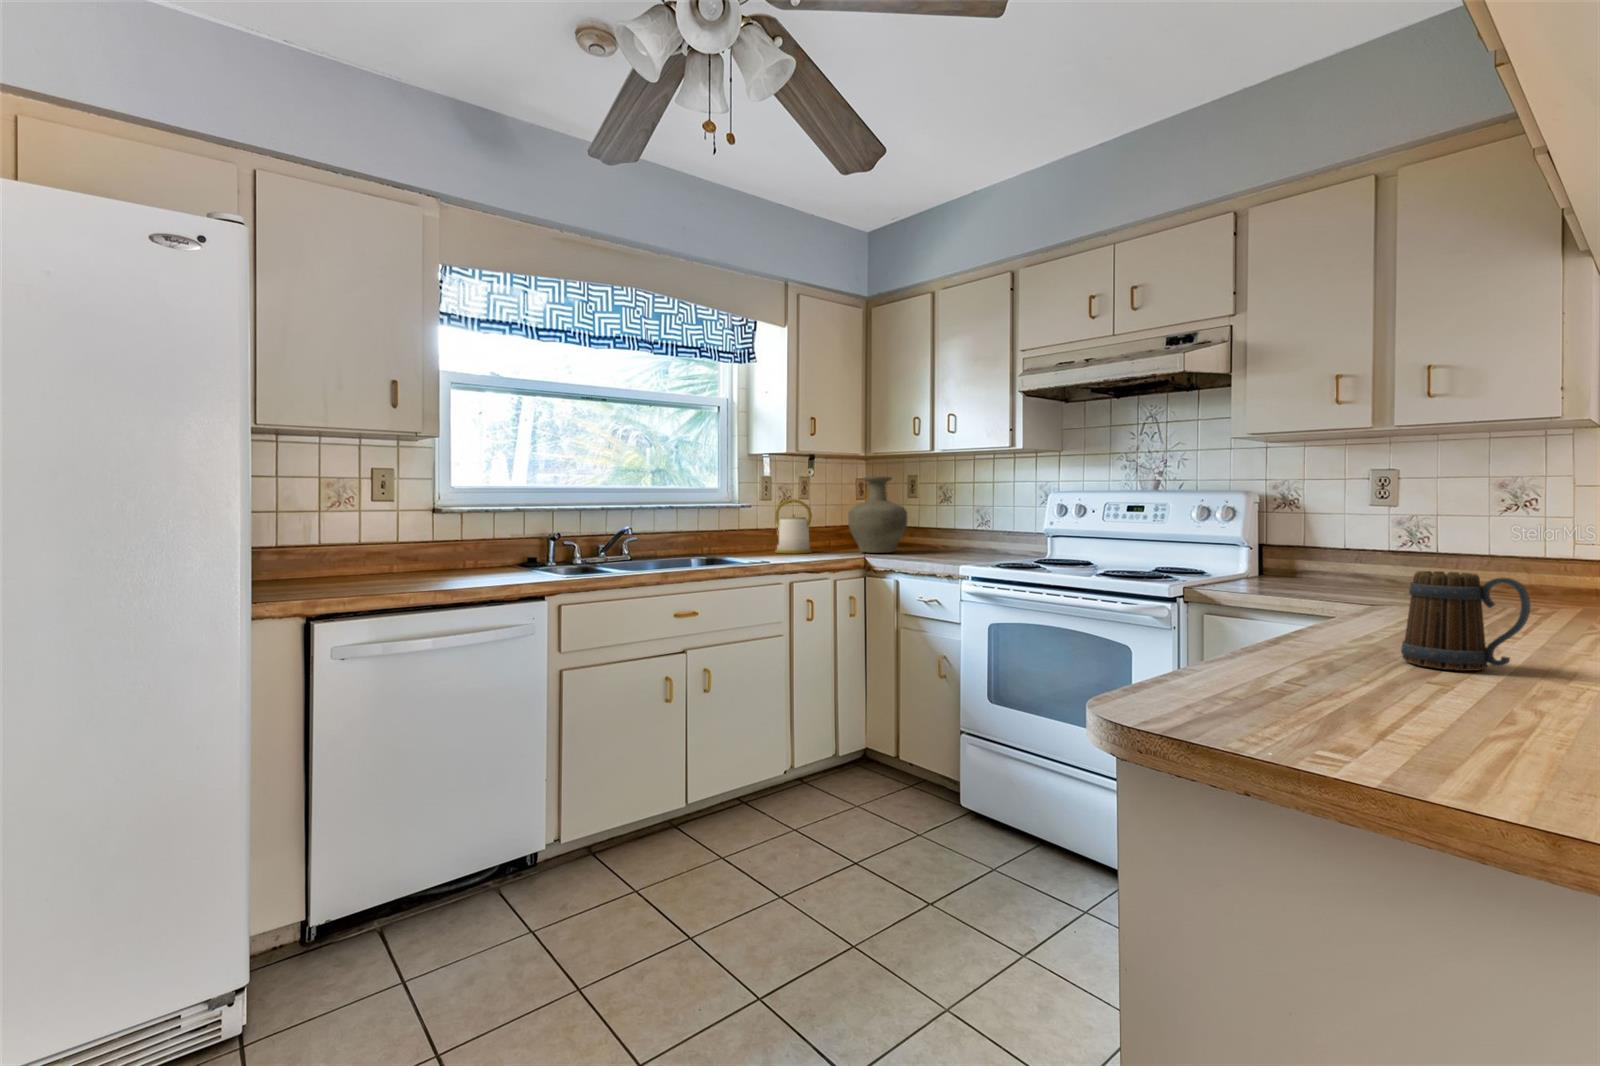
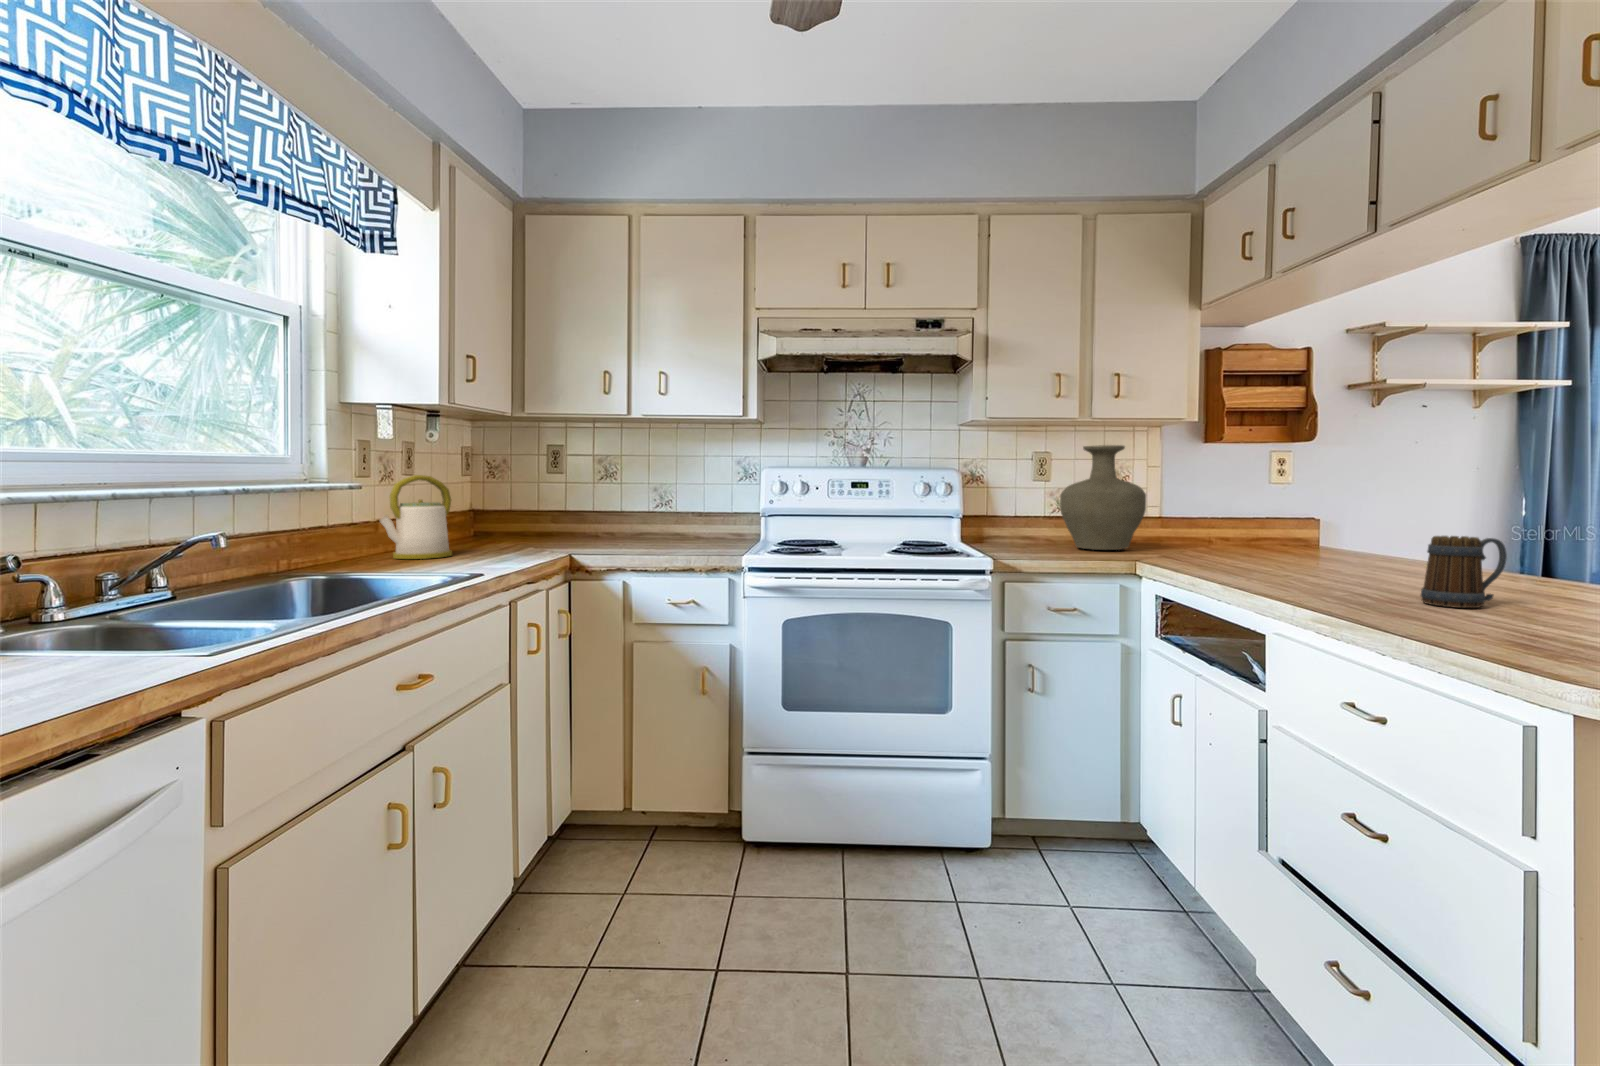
vase: present [848,477,907,553] -> present [1060,445,1146,550]

